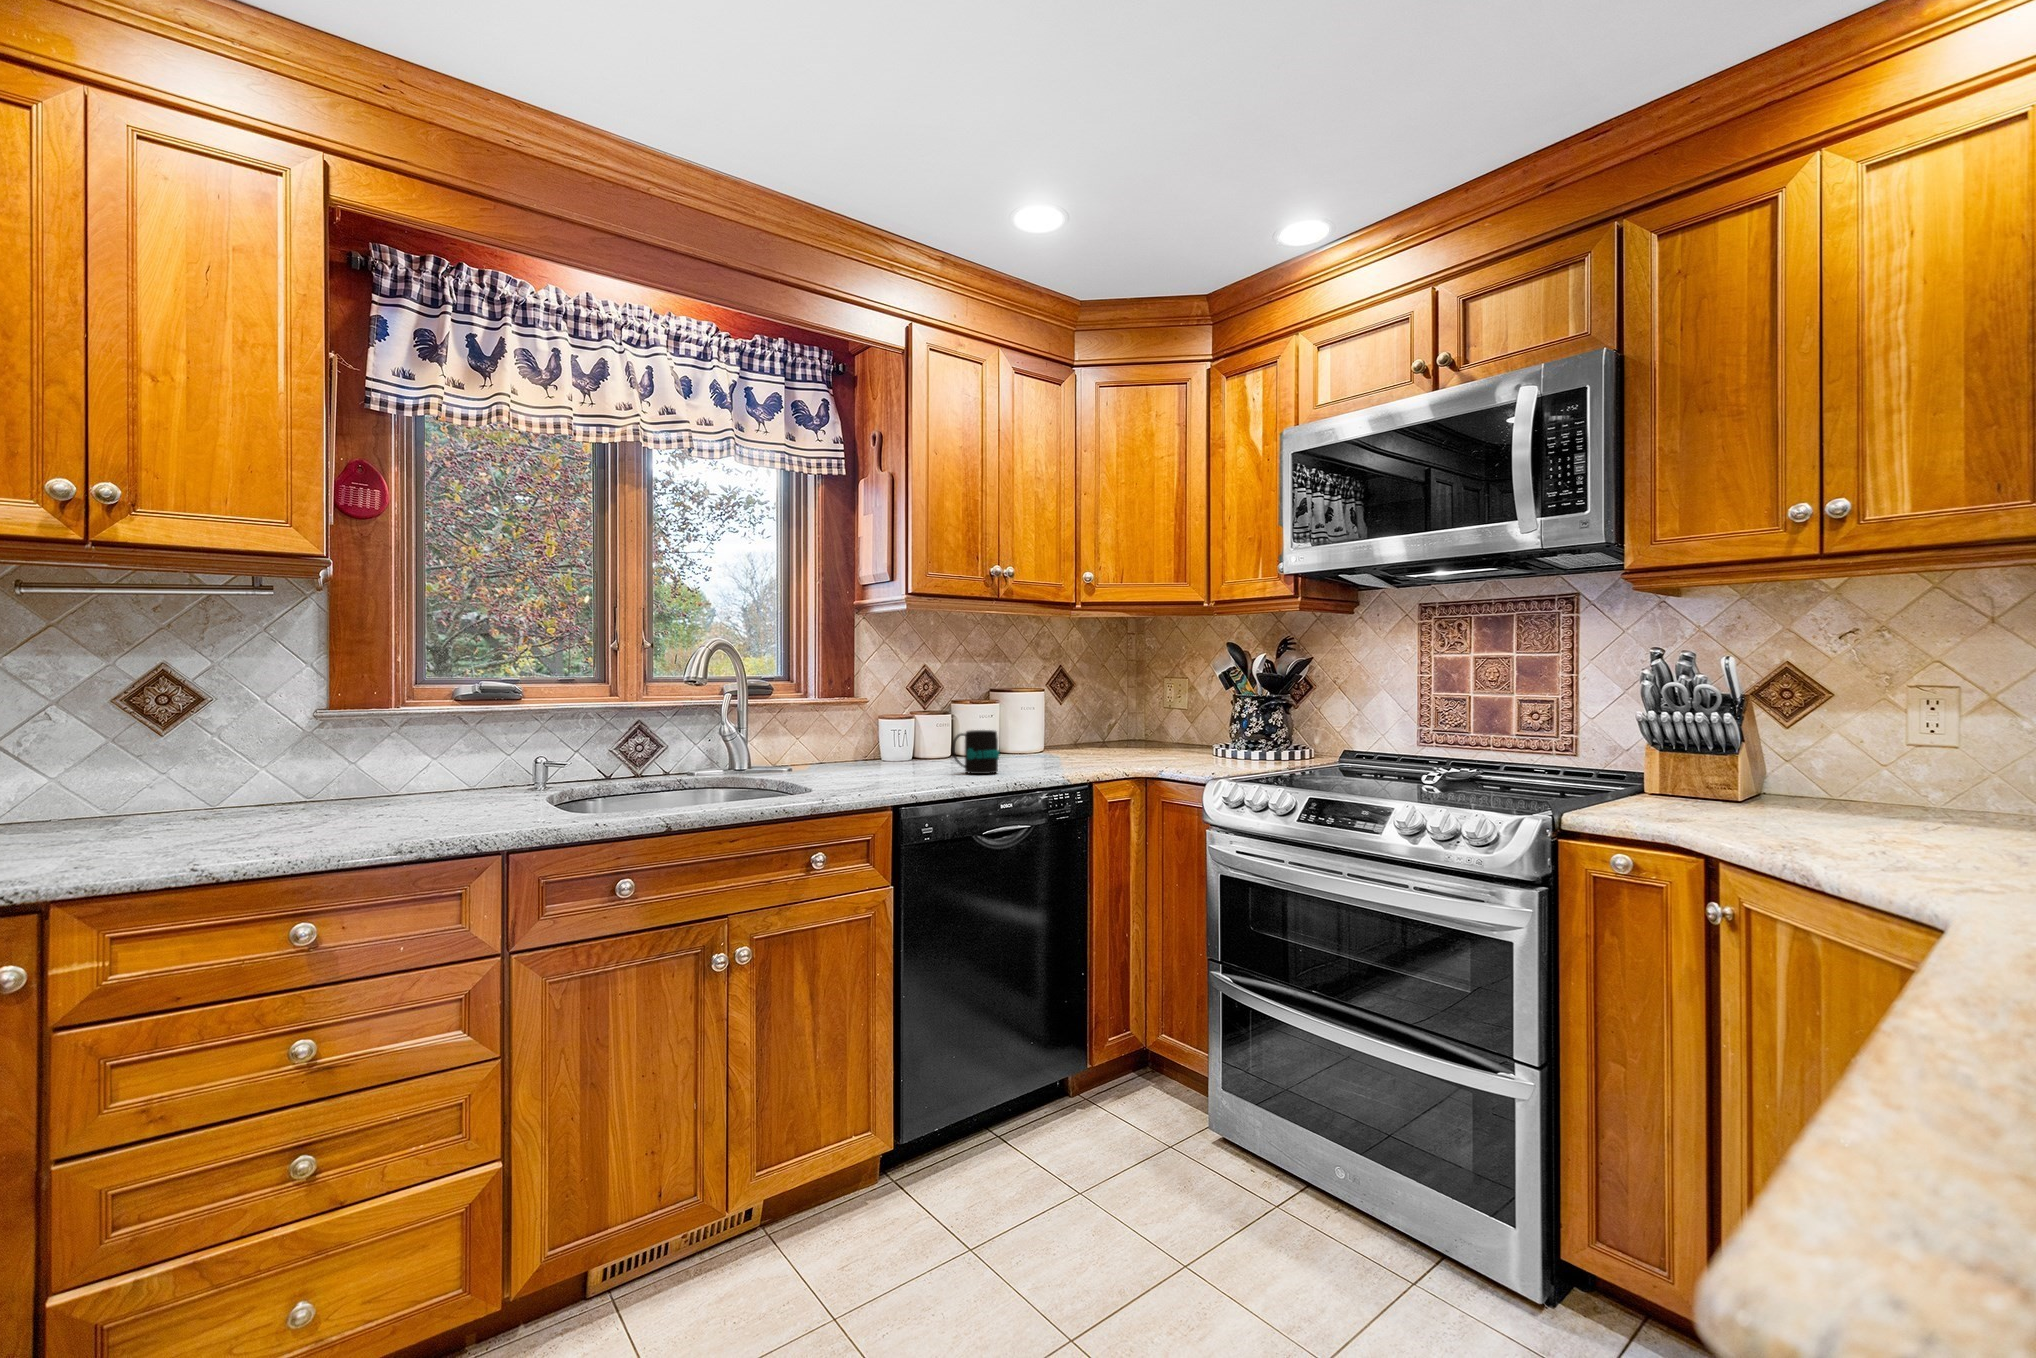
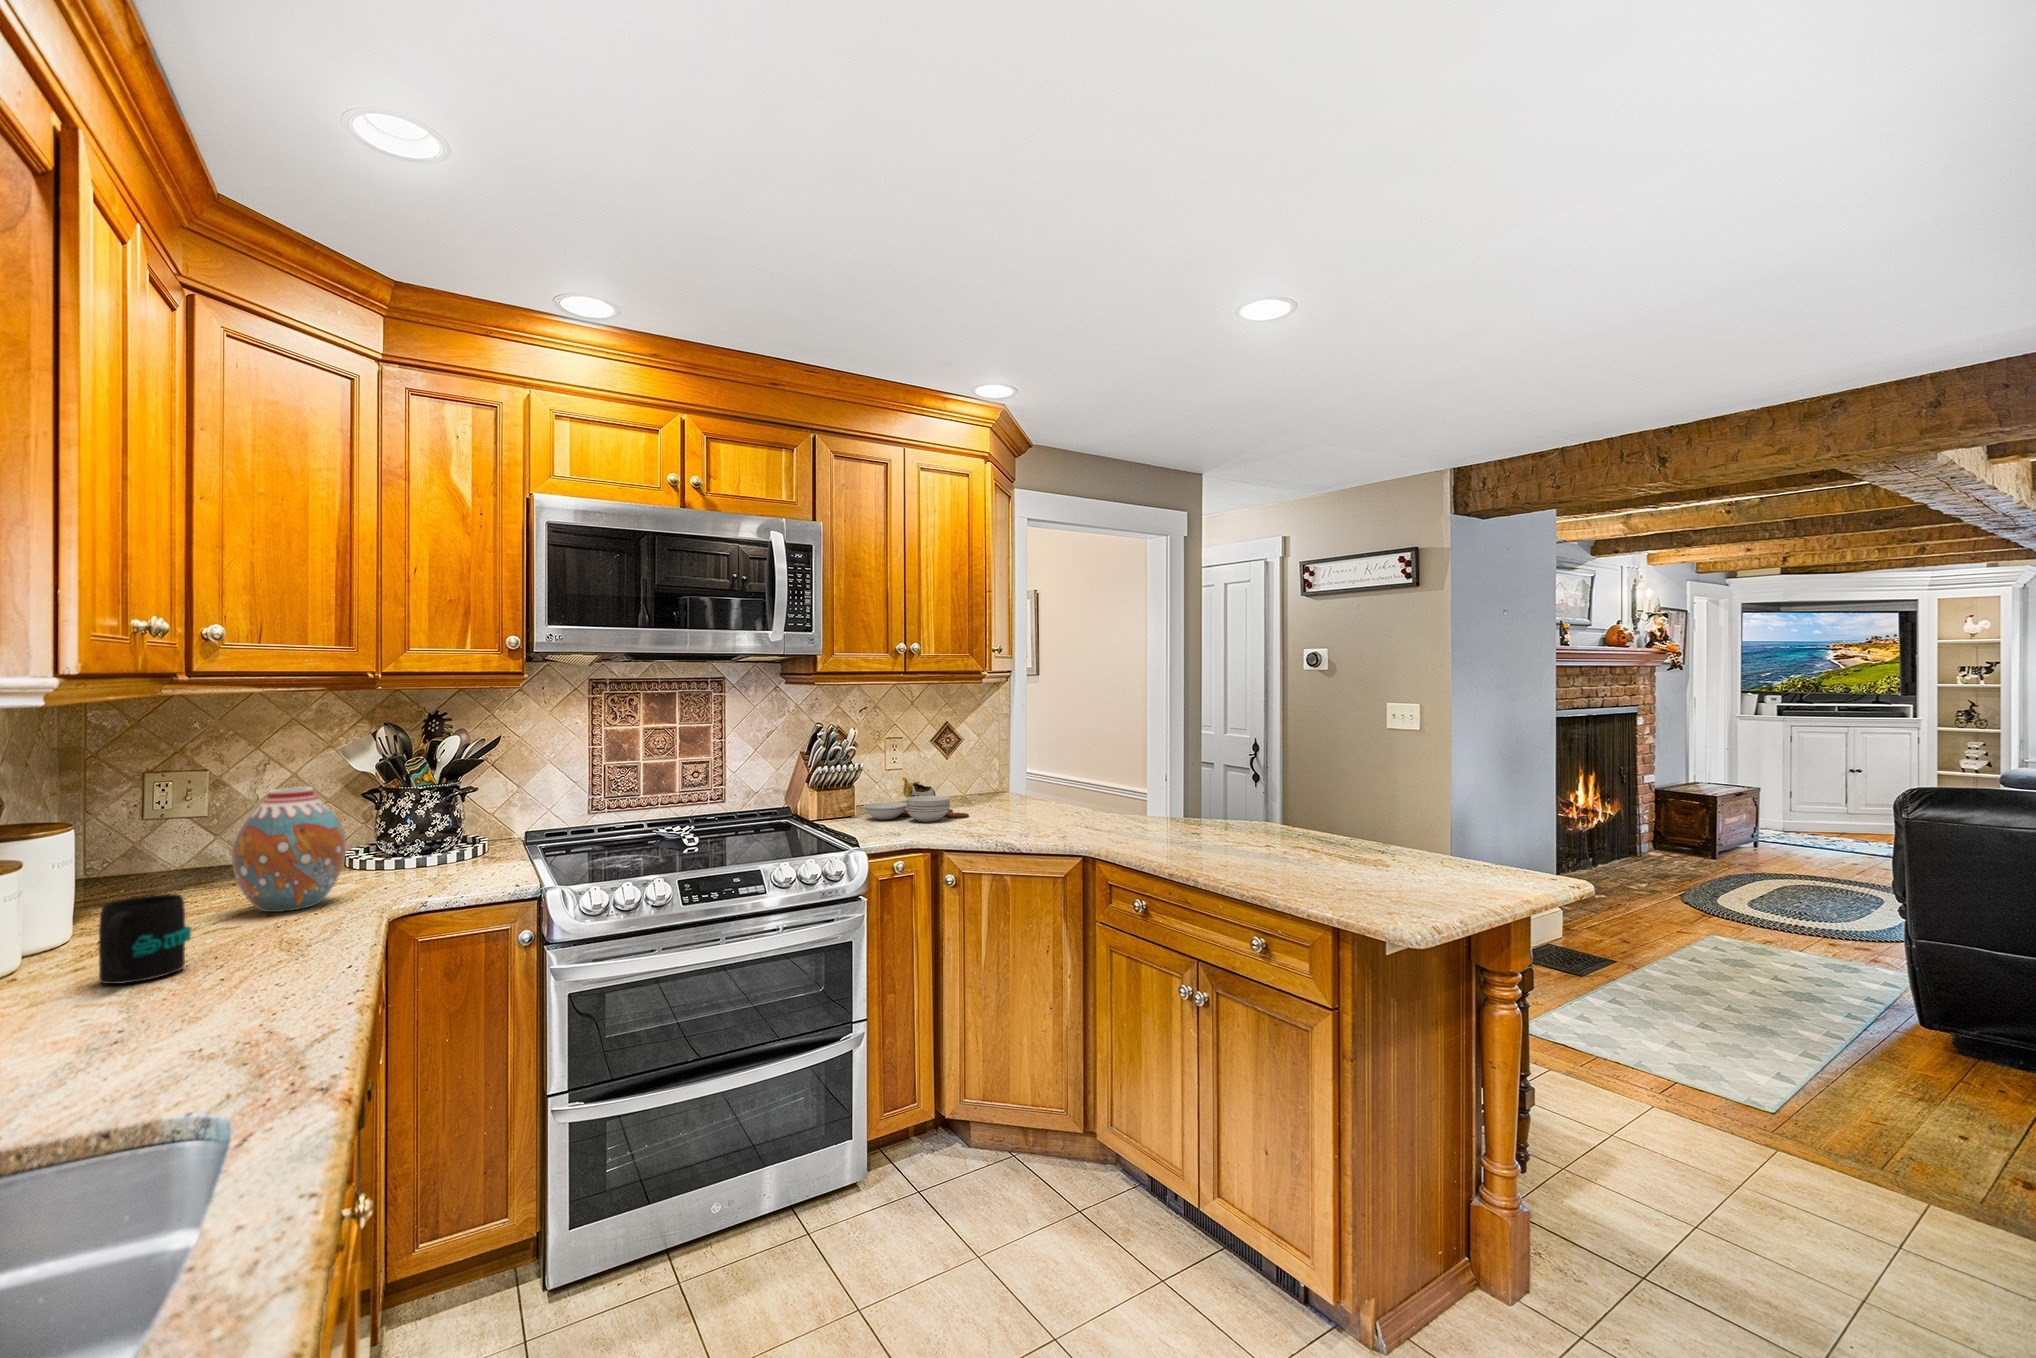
vase: none [1093,685,1153,768] -> present [232,787,346,912]
cutting board: none [1717,749,1940,834] -> present [864,777,969,822]

